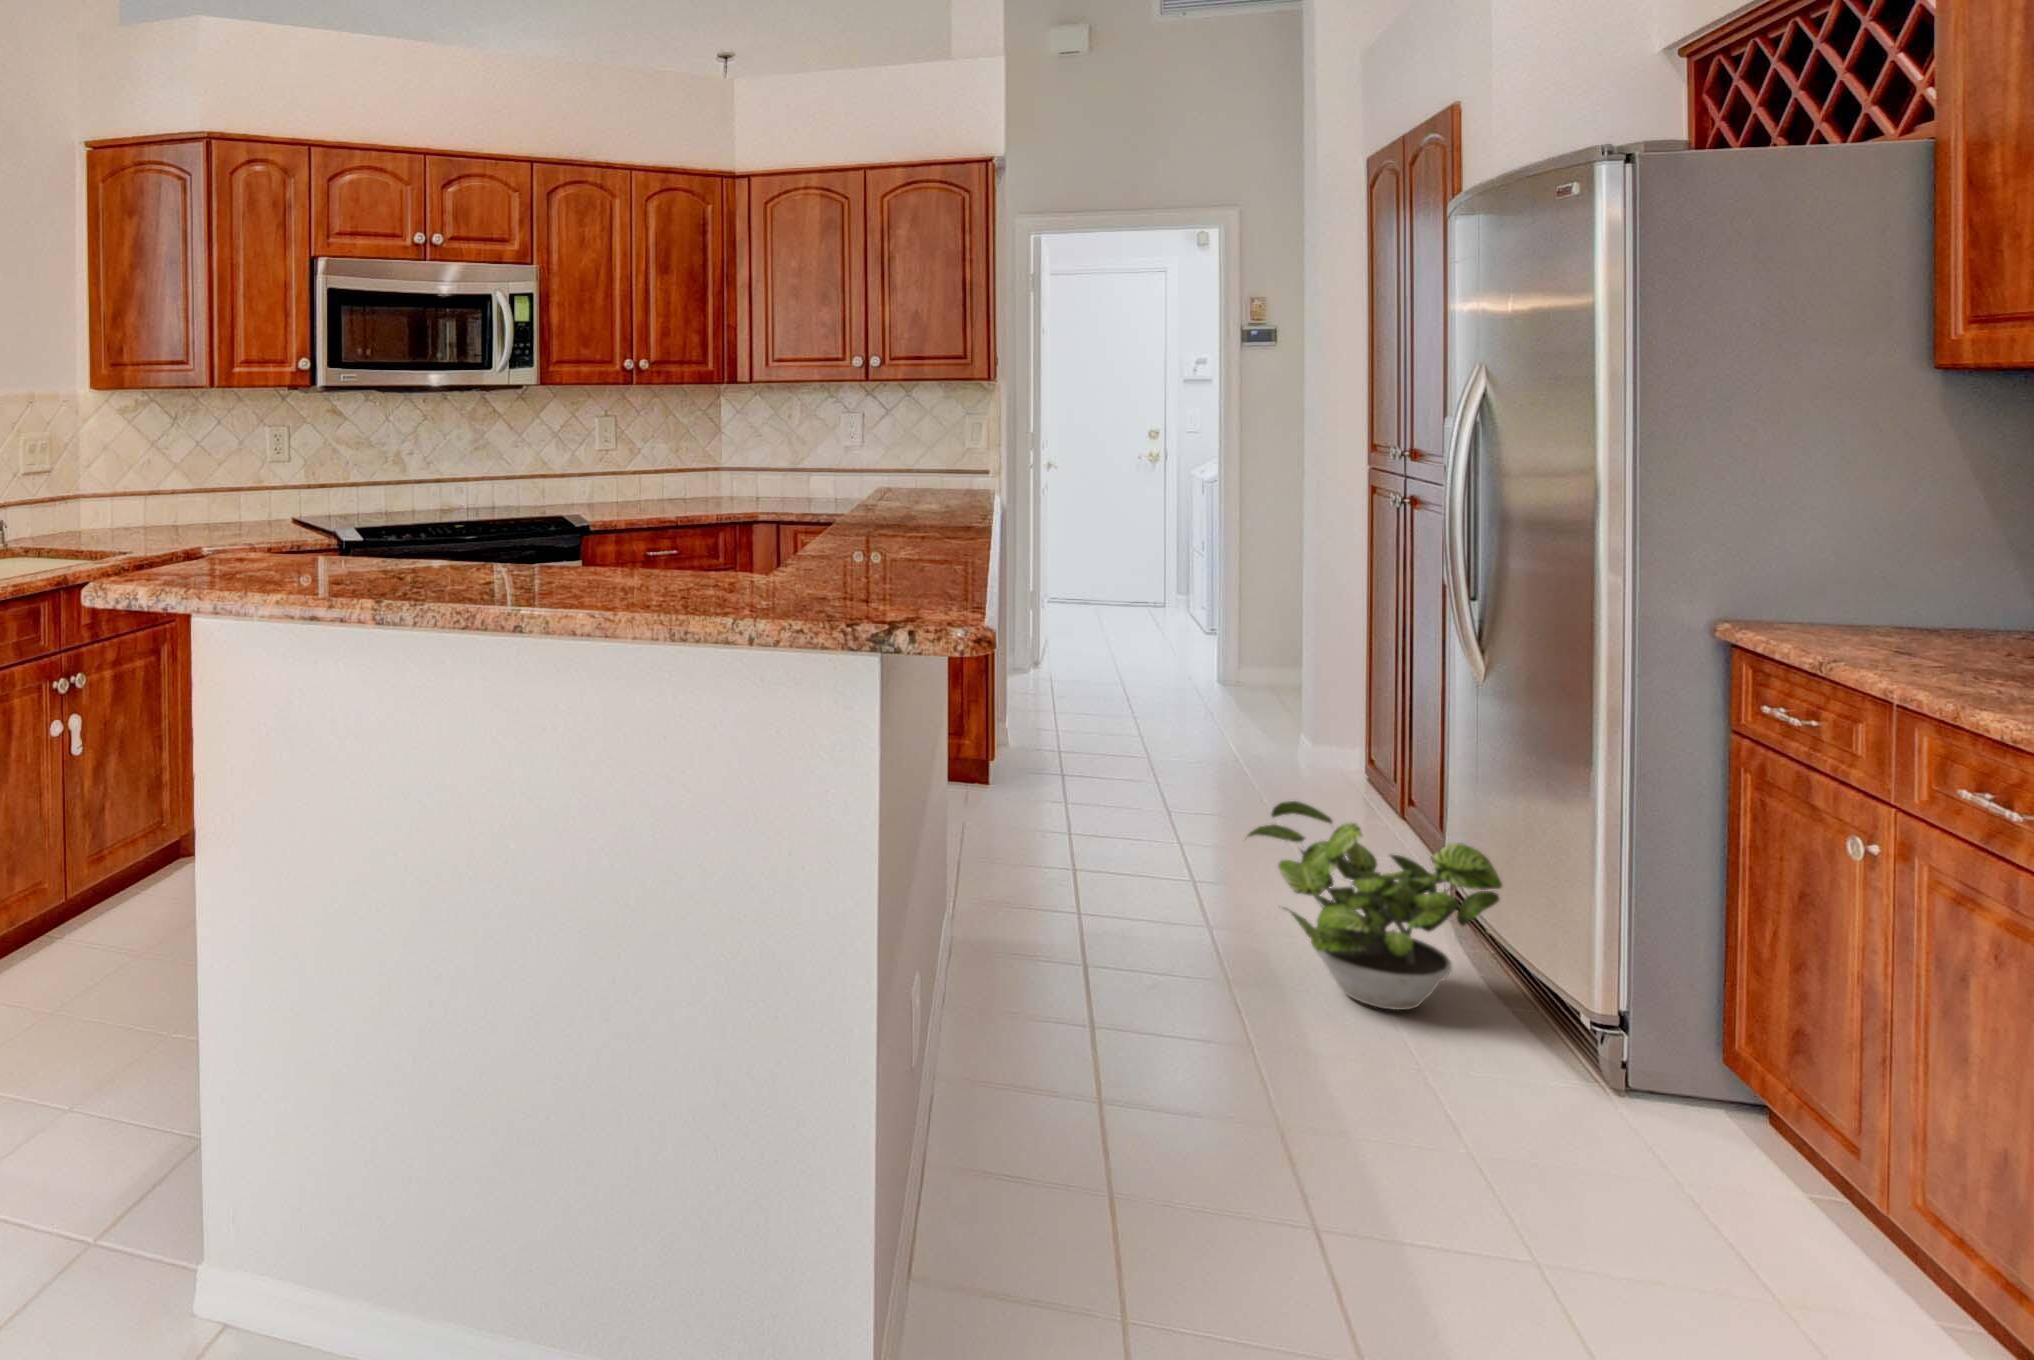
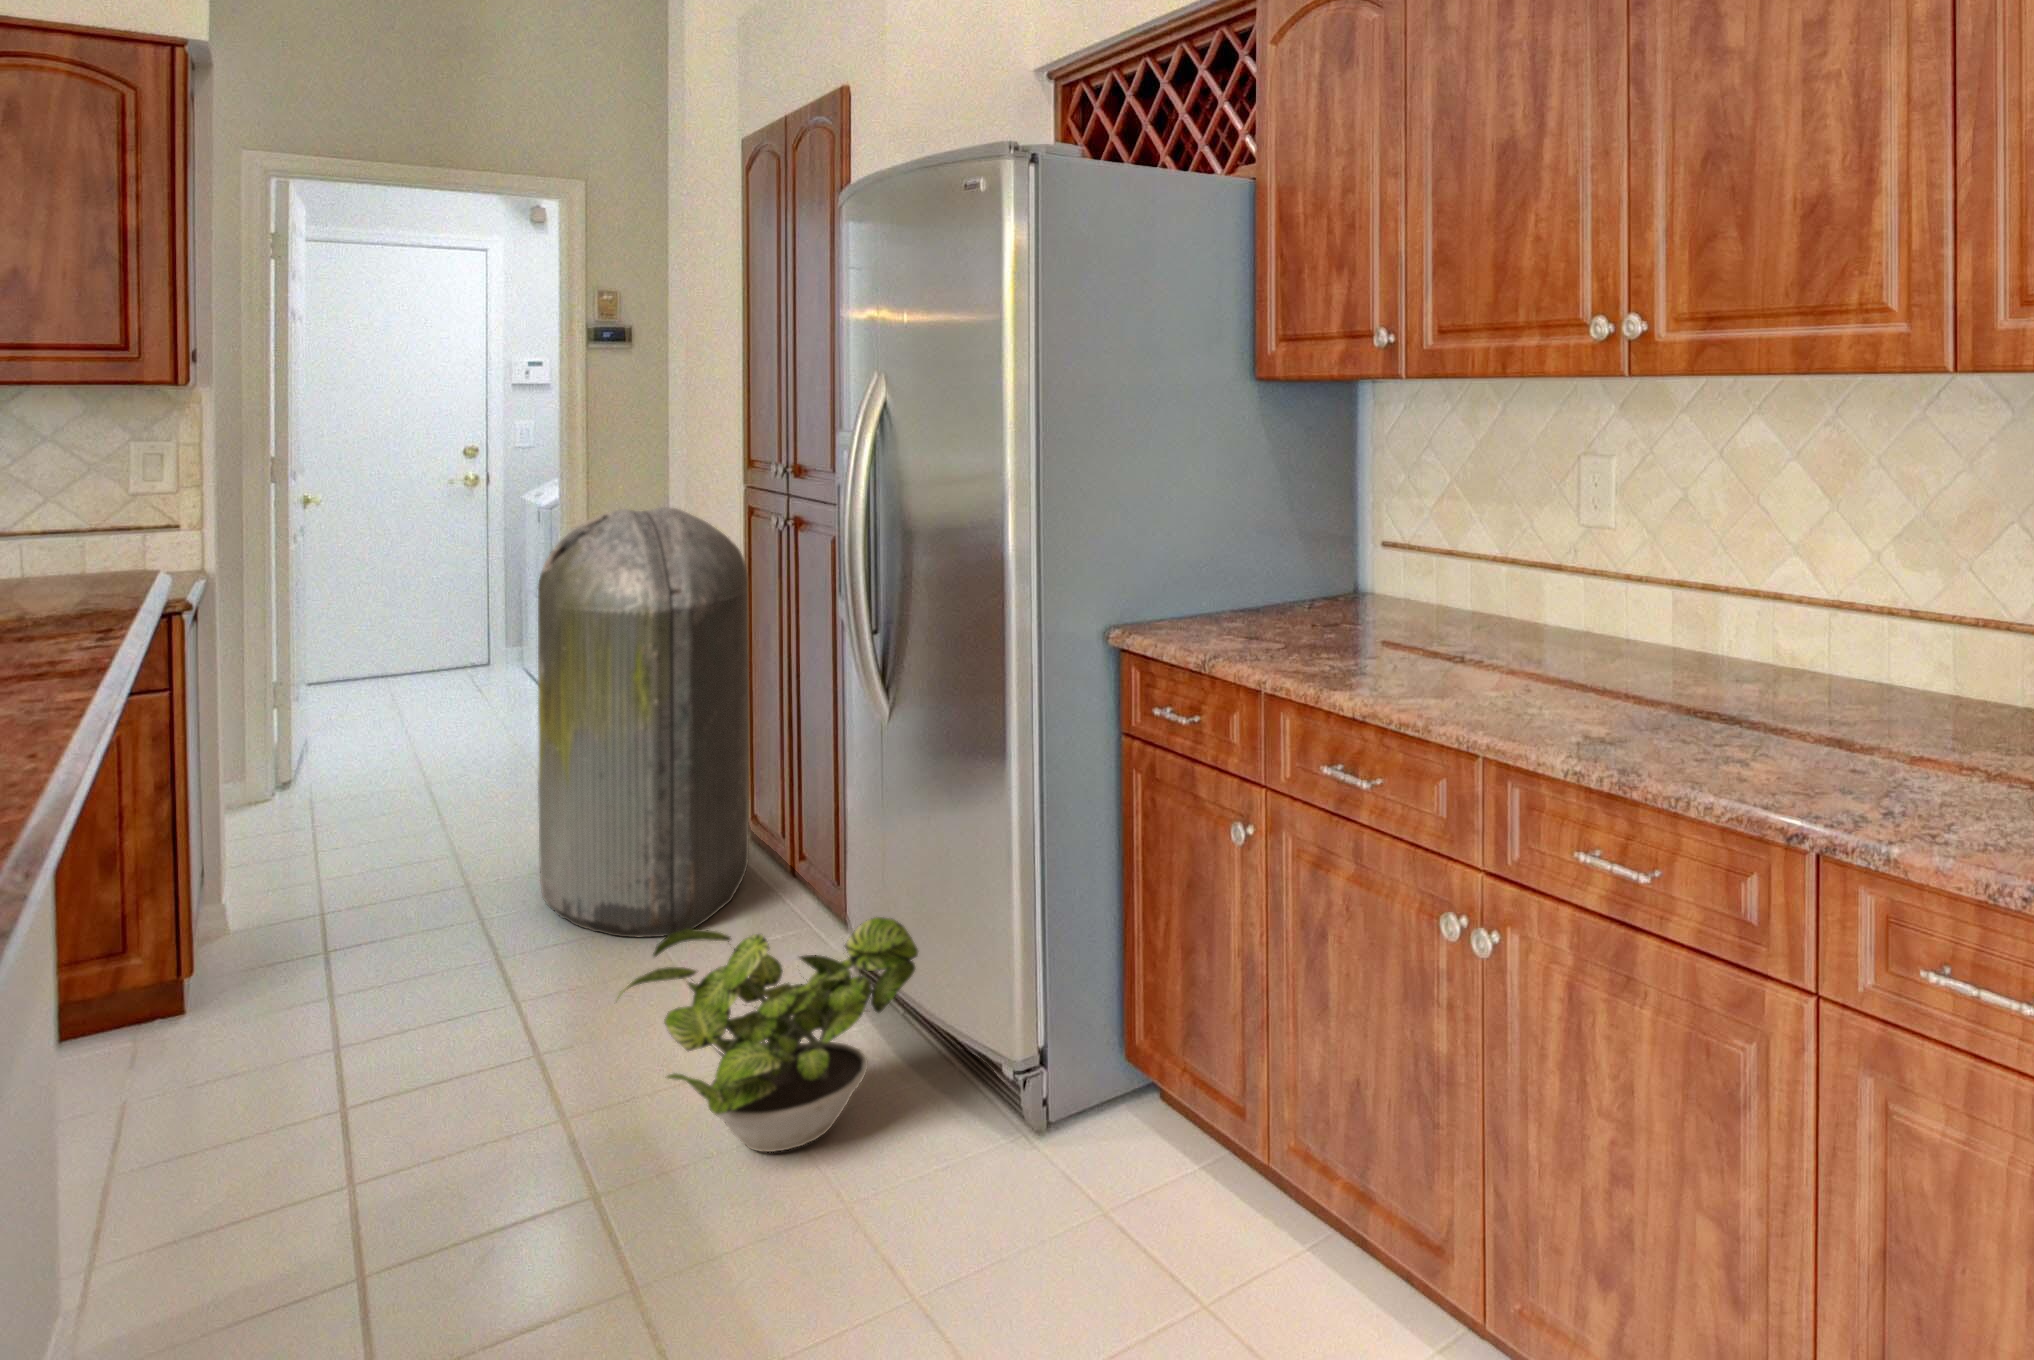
trash can: none [1202,480,1369,836] -> present [538,507,749,938]

